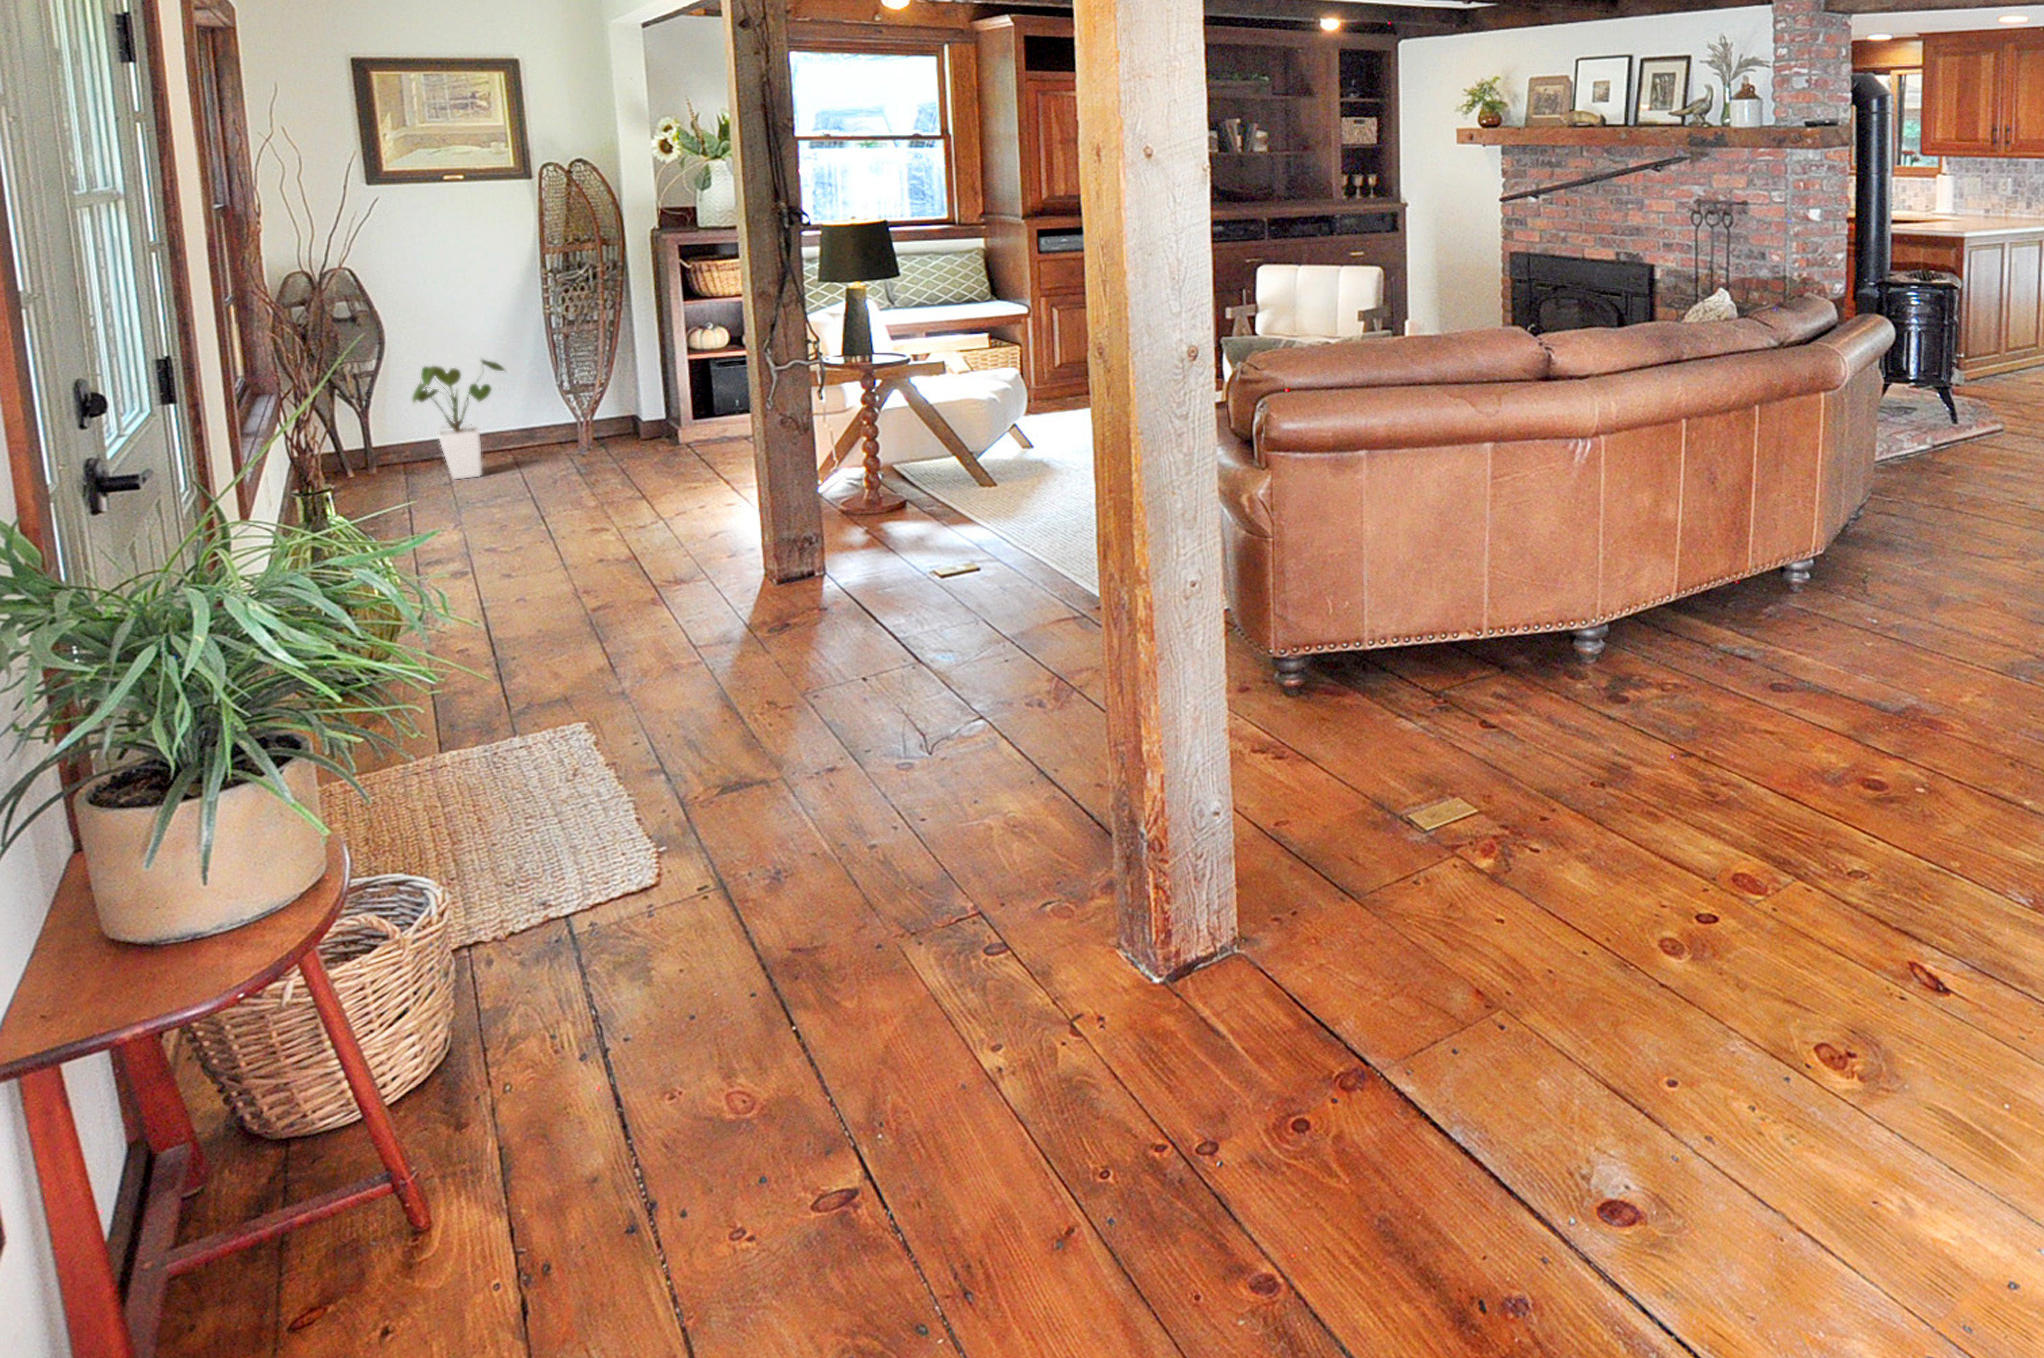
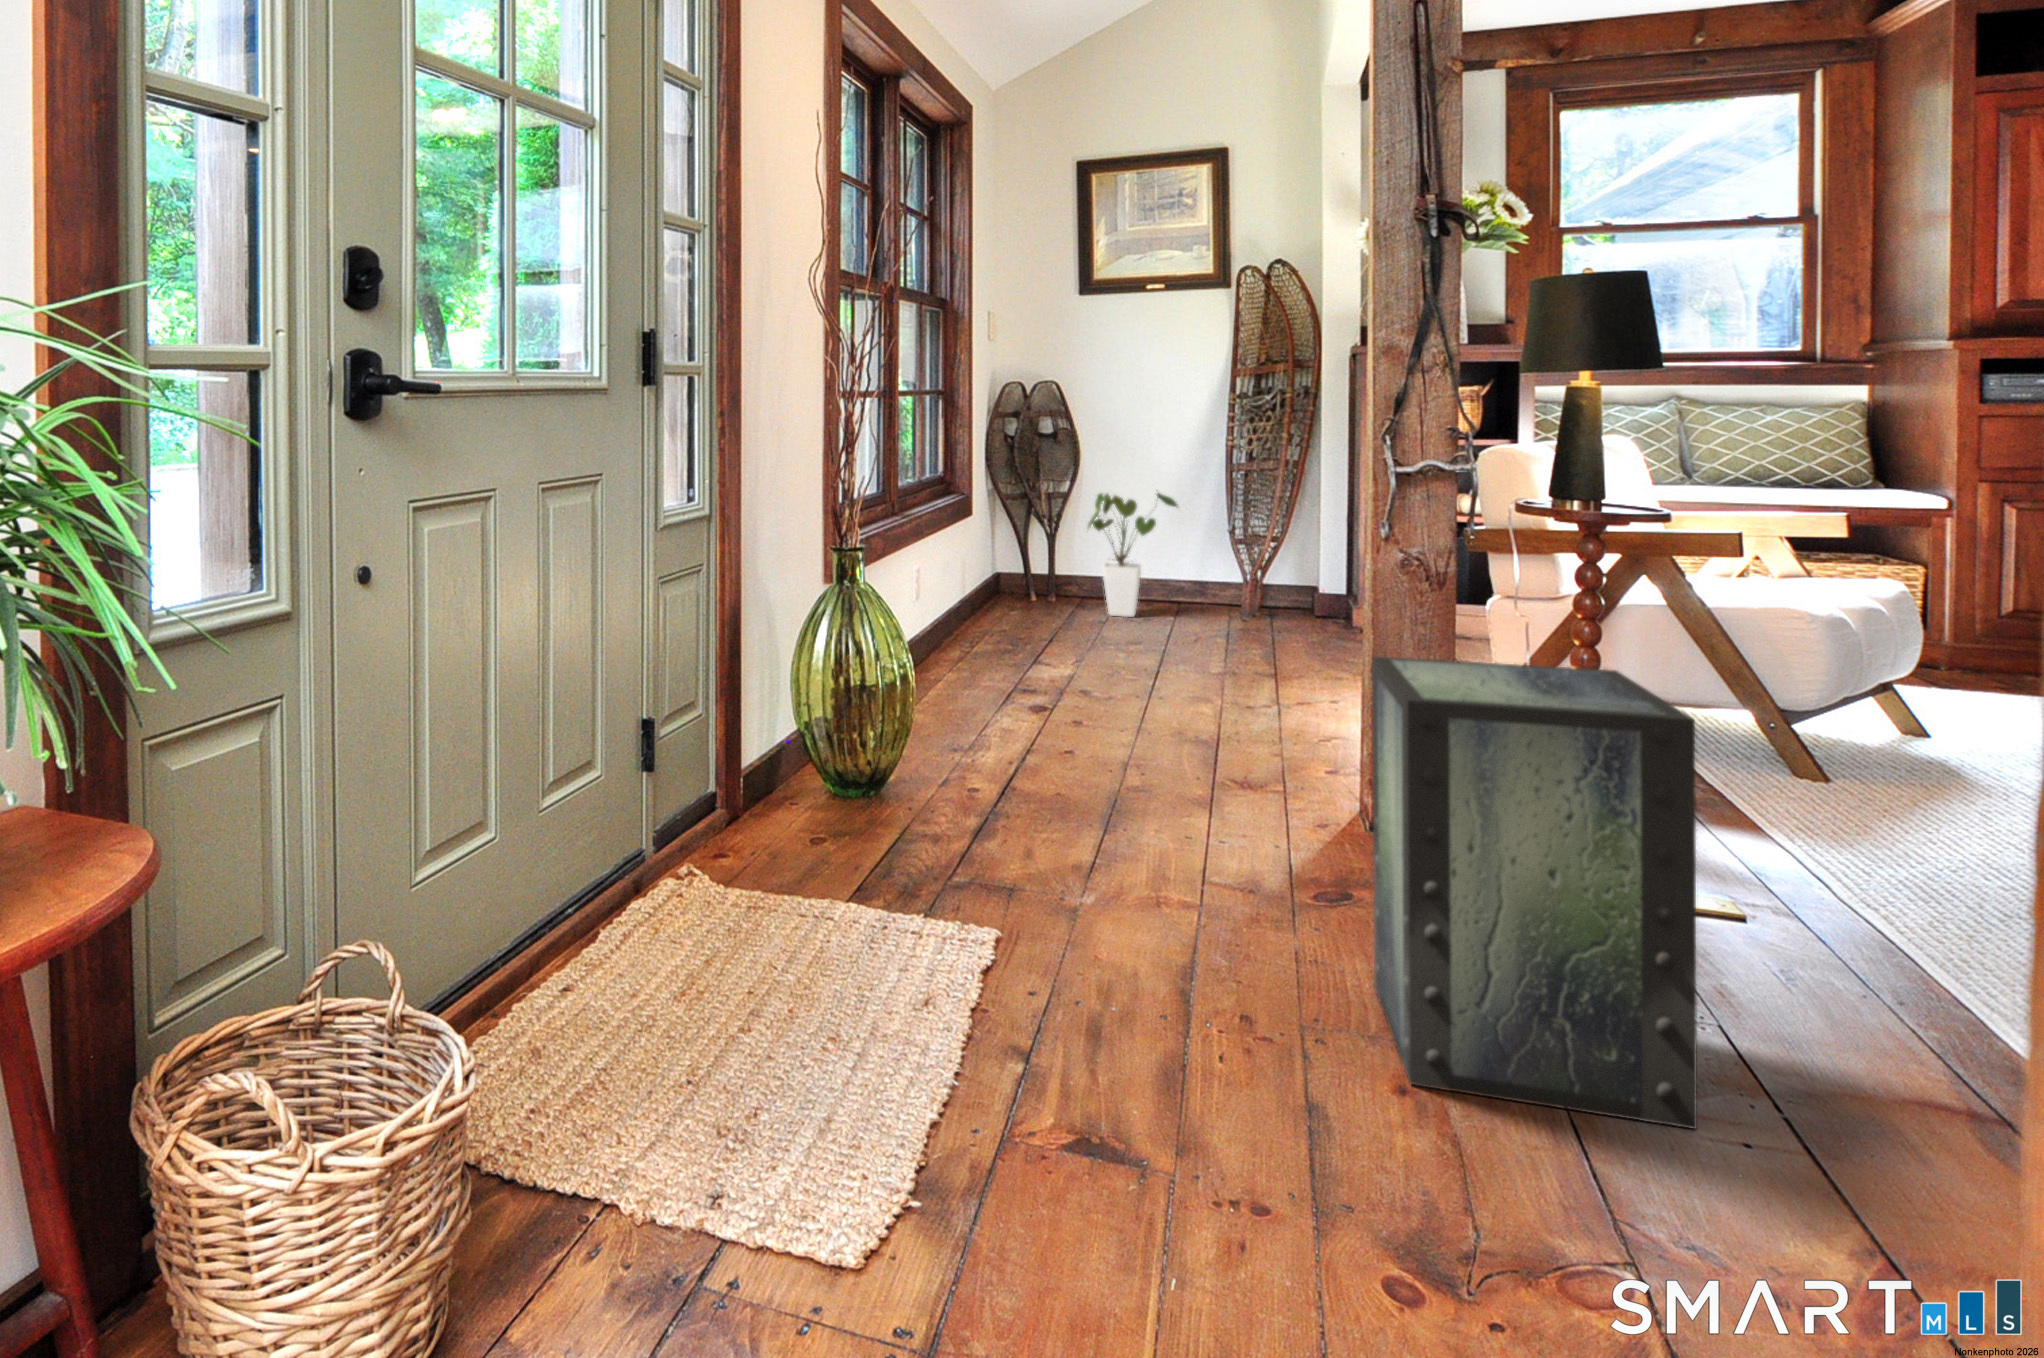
storage box: none [796,449,995,703] -> present [1372,657,1697,1129]

